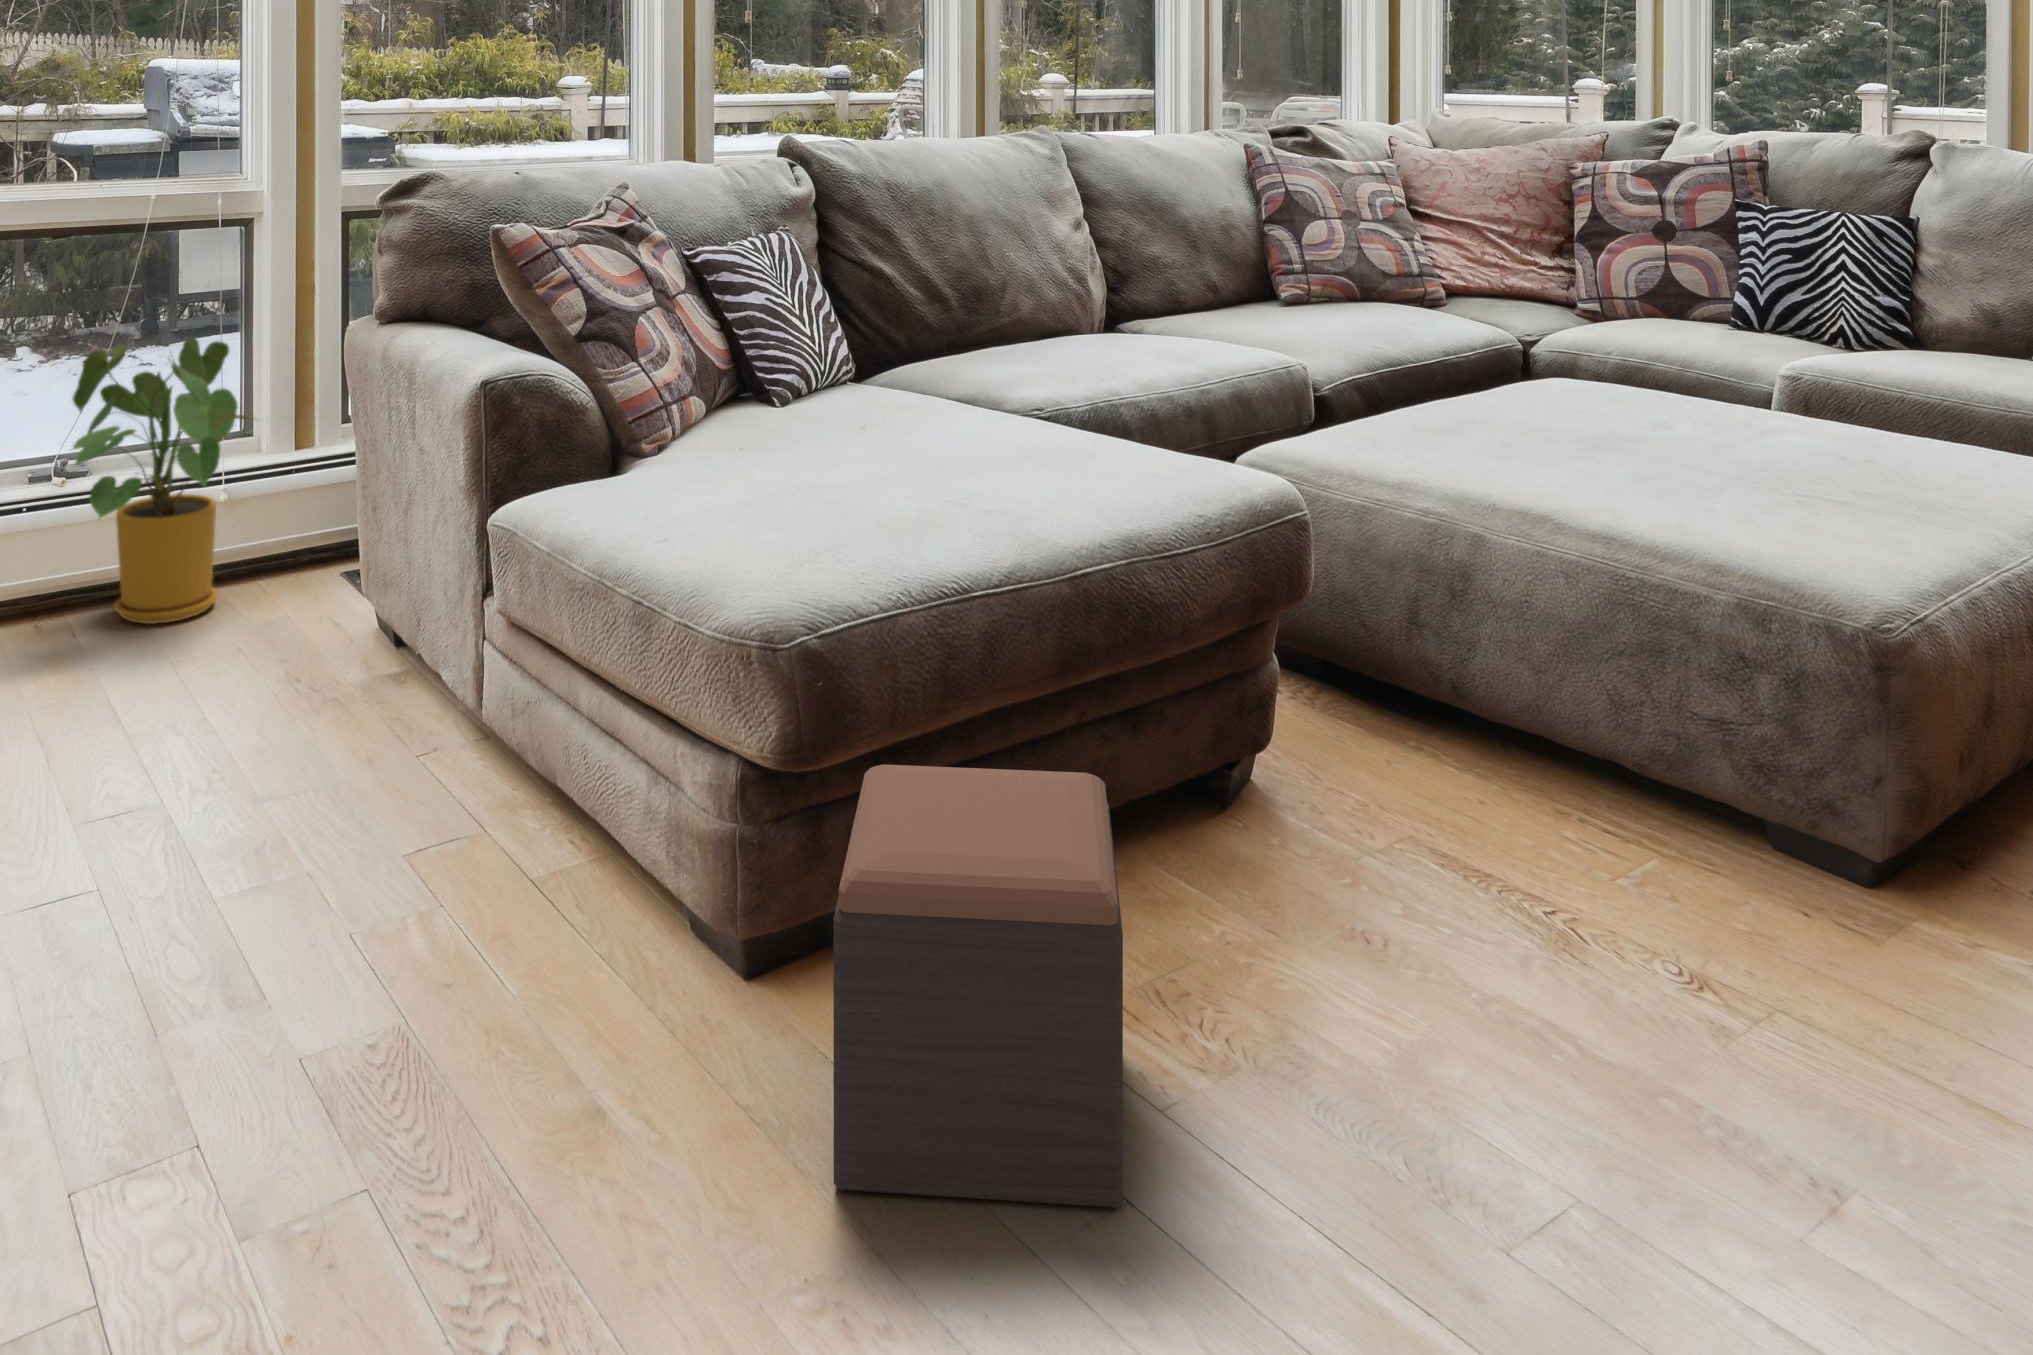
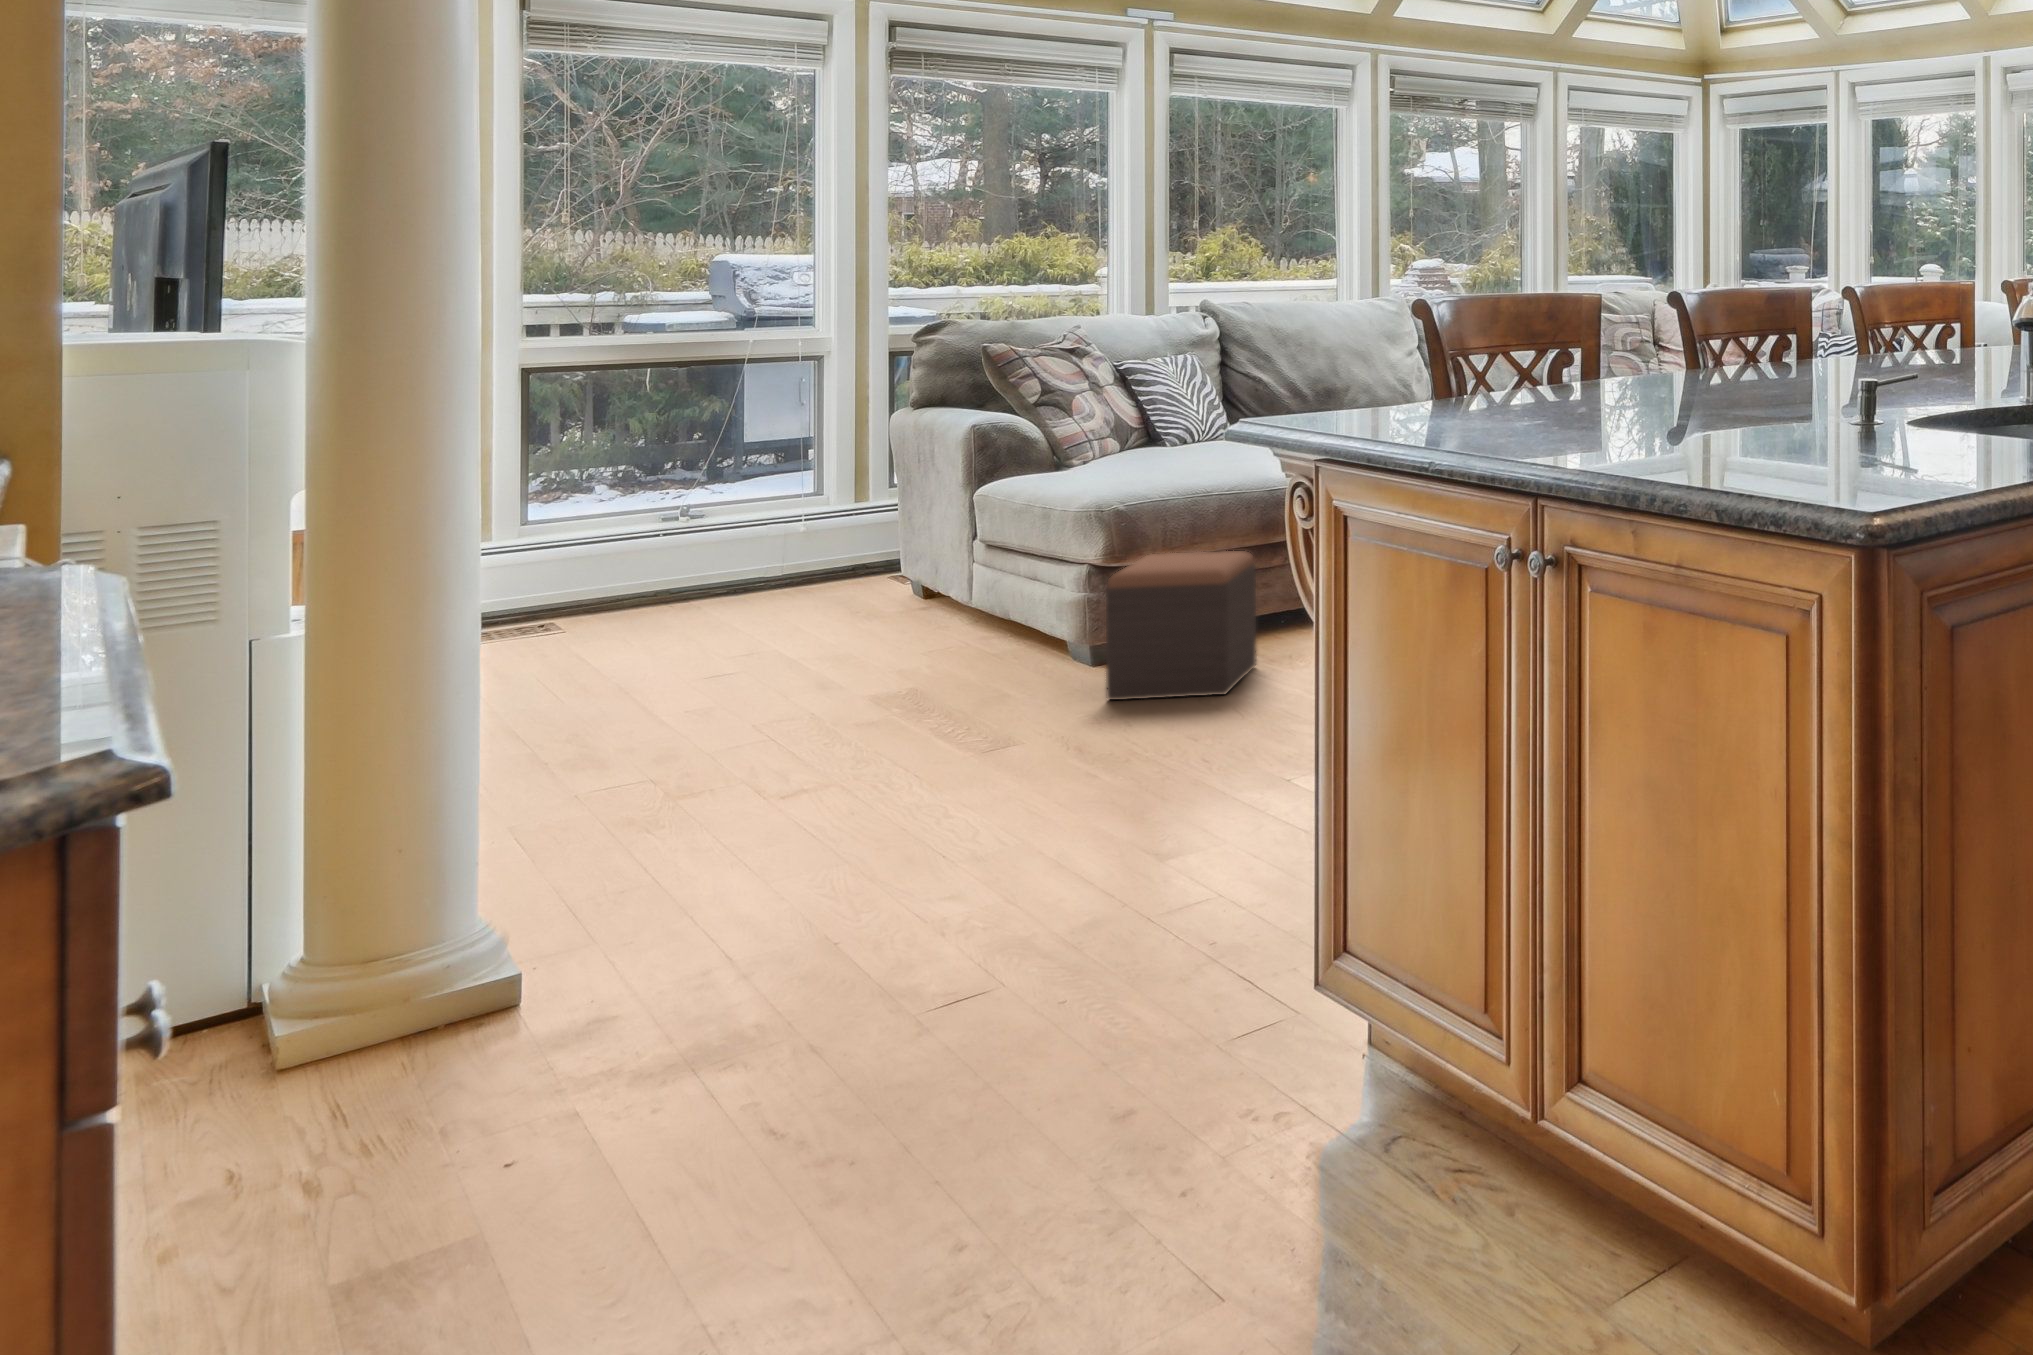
house plant: present [72,337,253,624] -> none [698,432,838,602]

